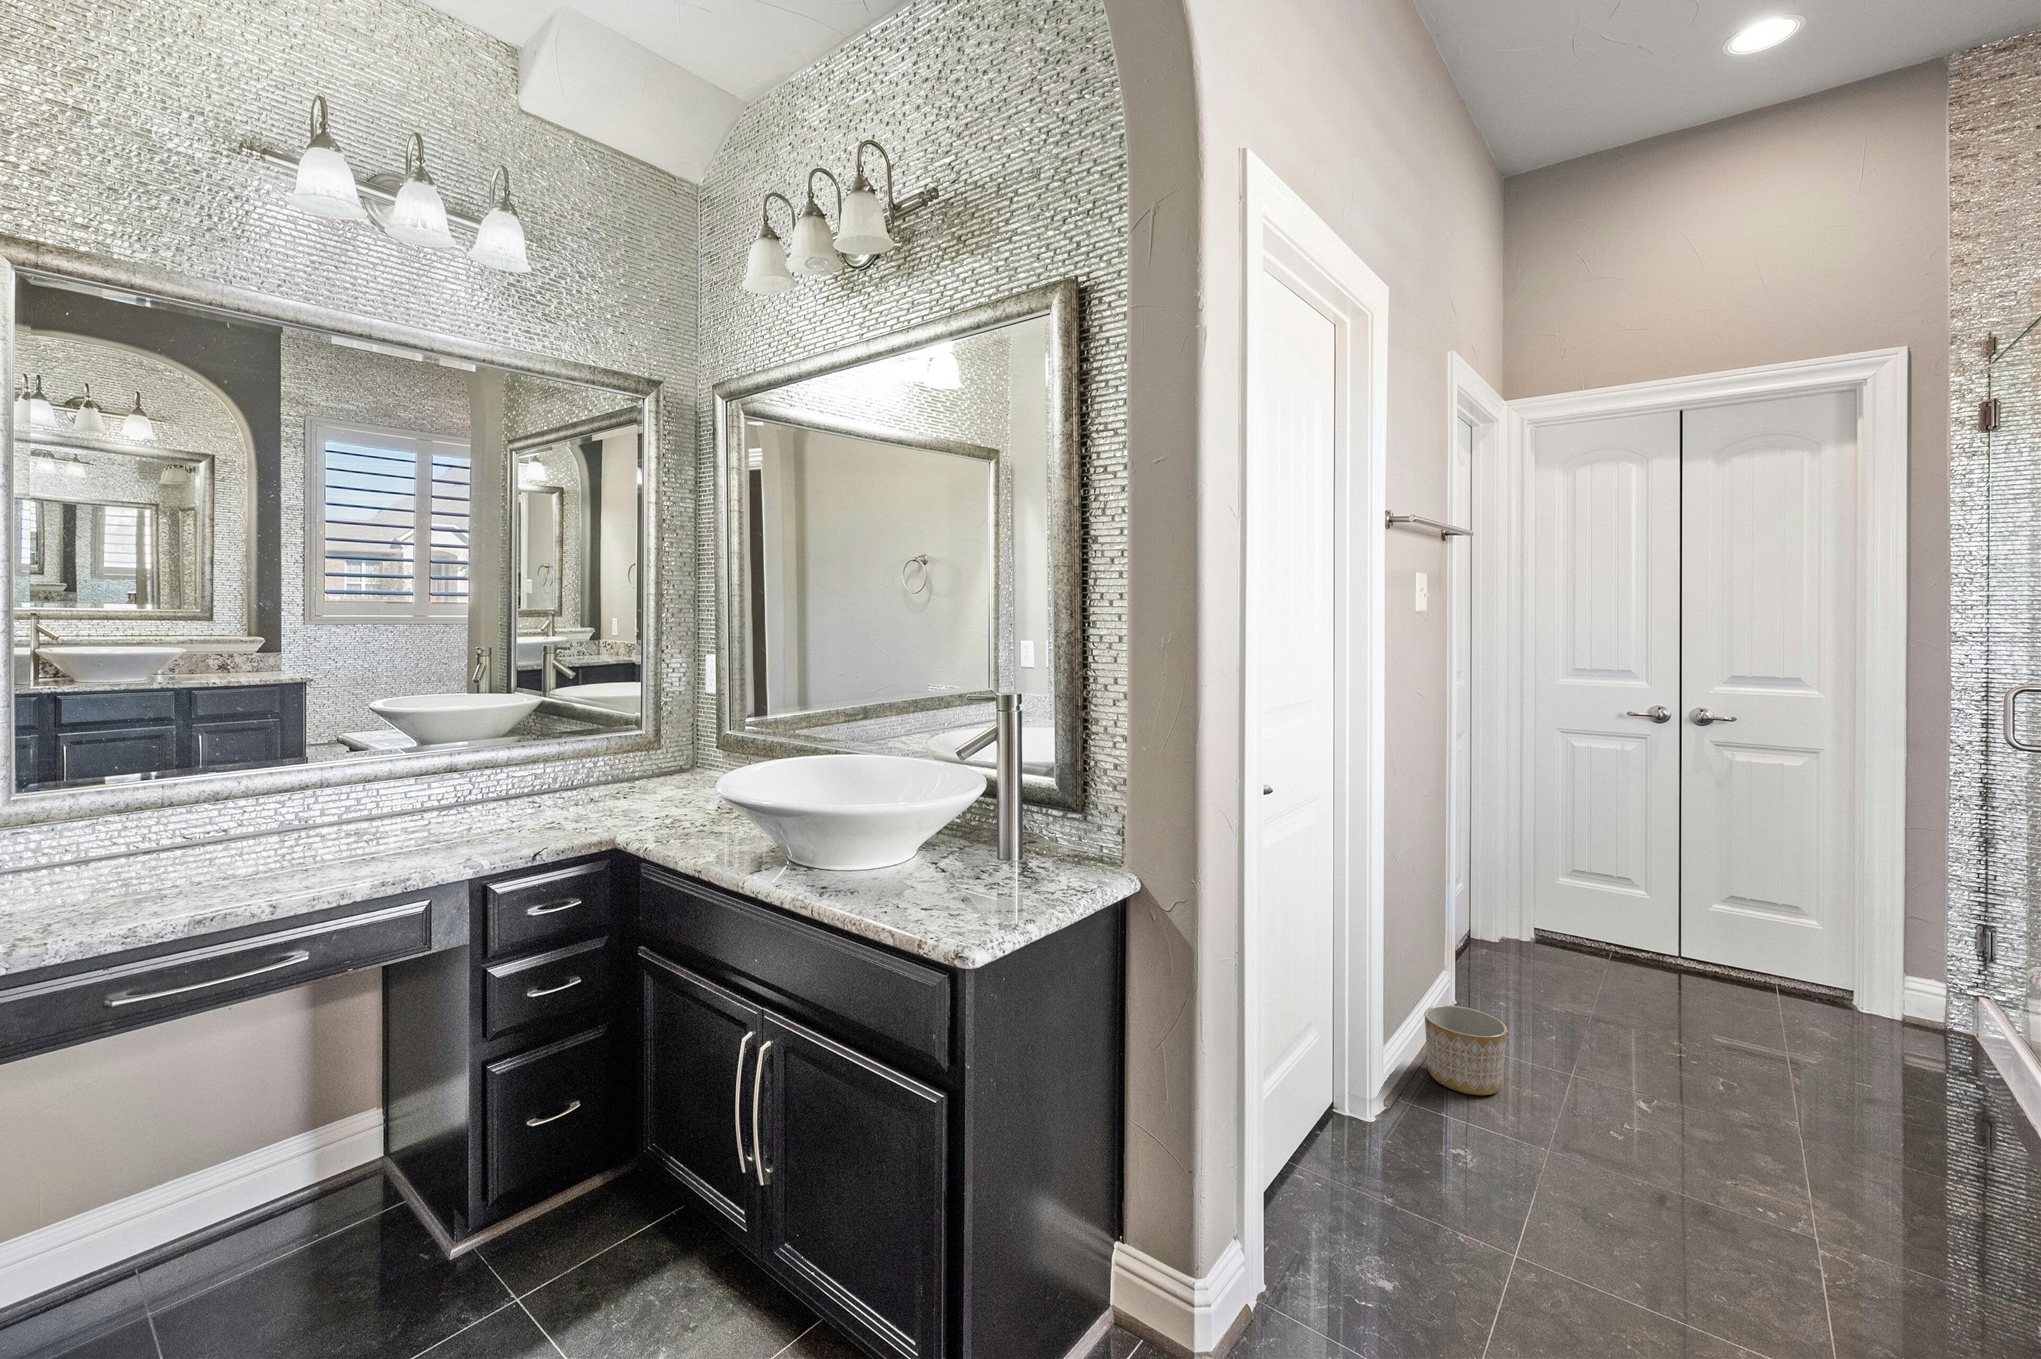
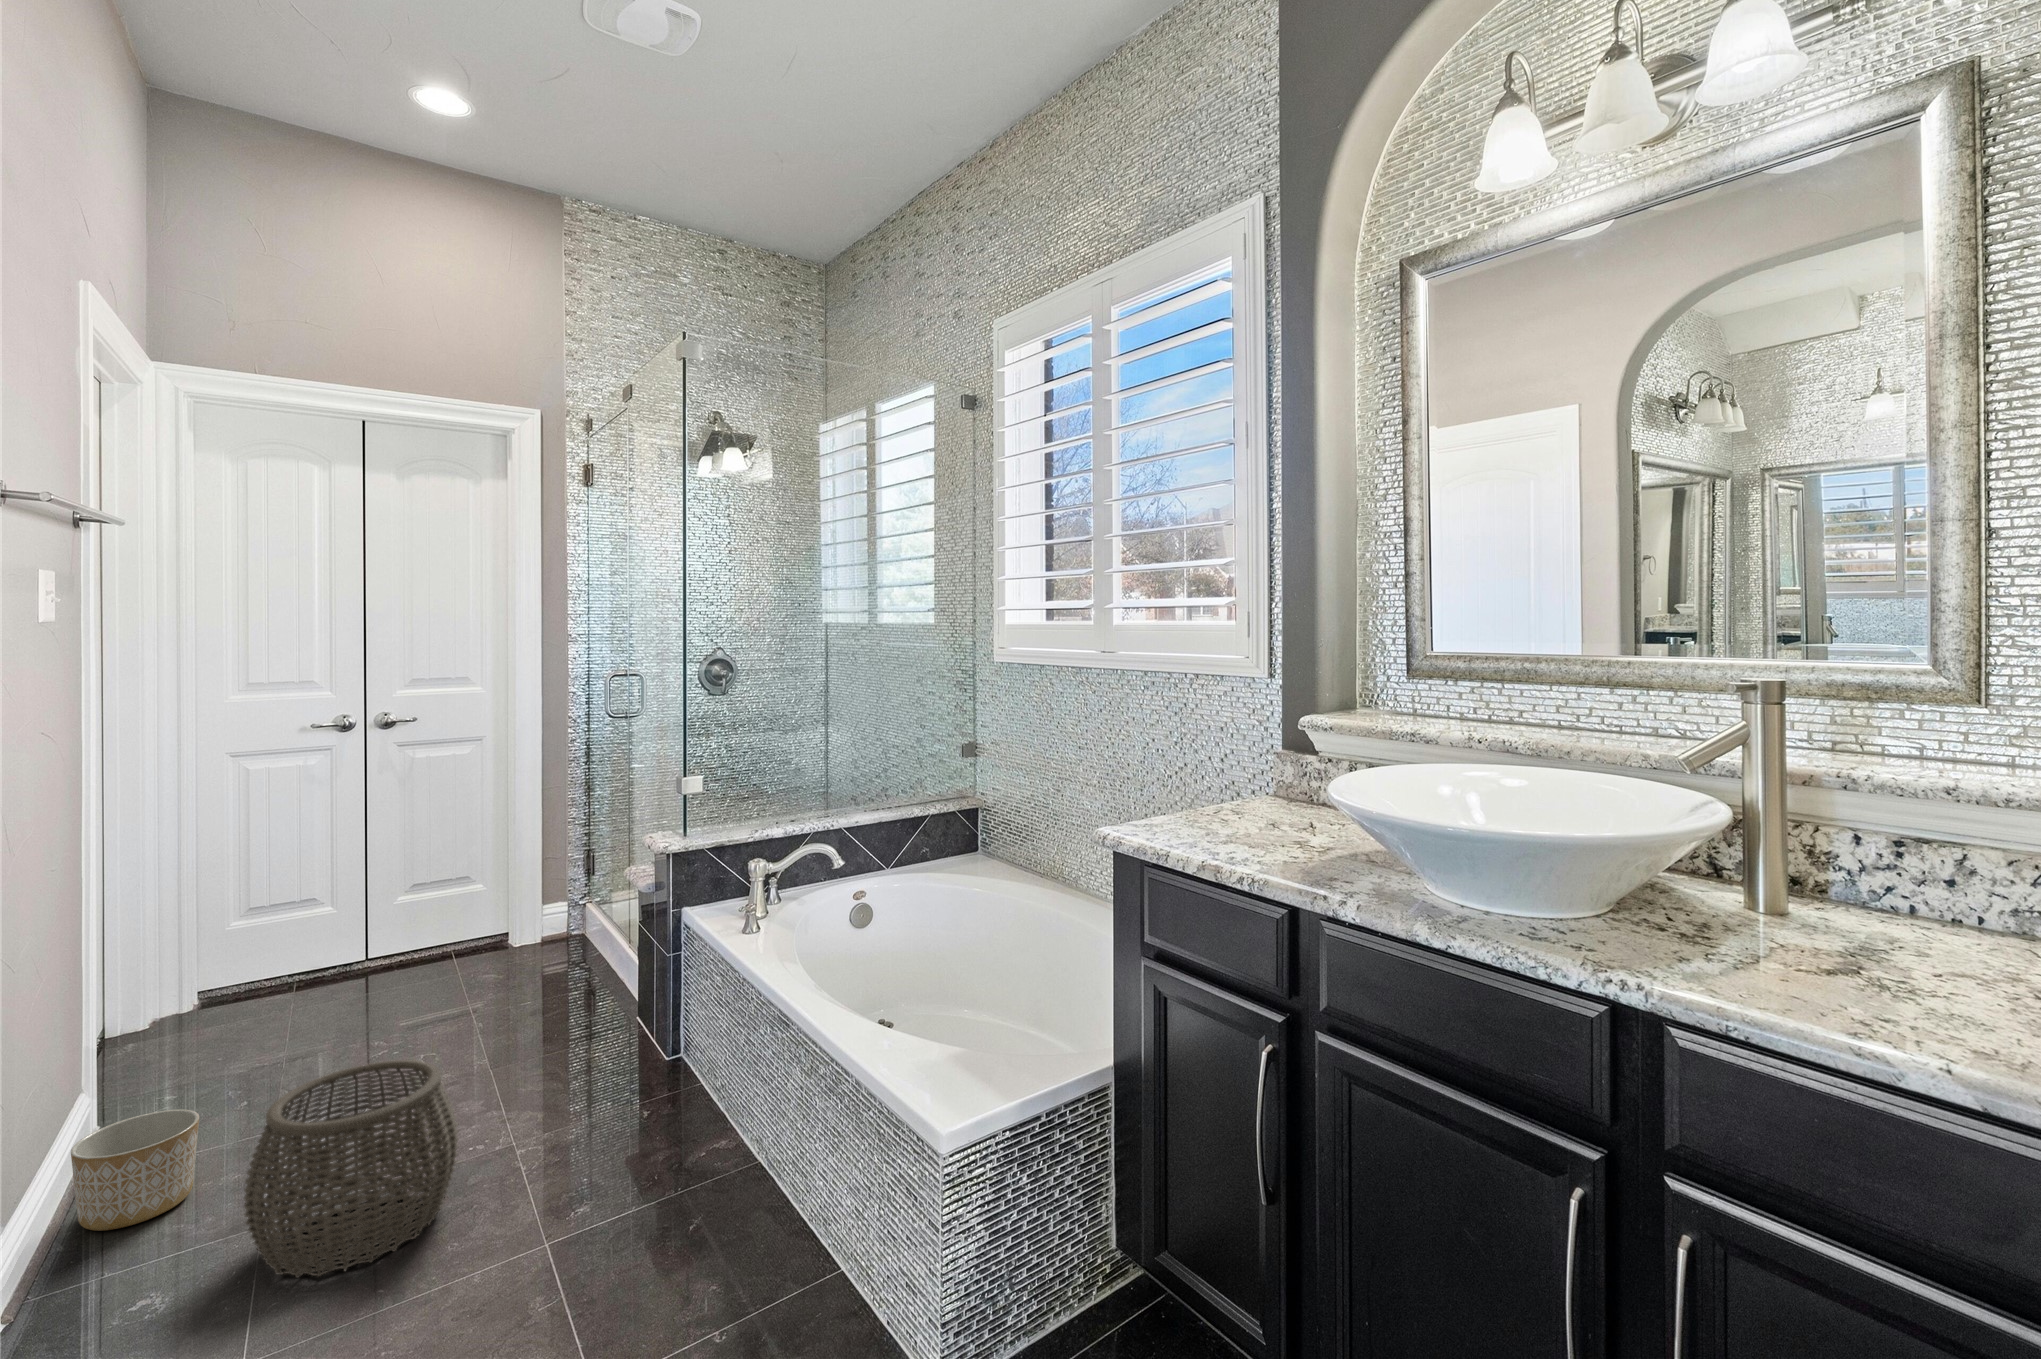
woven basket: none [1523,1042,1737,1261] -> present [243,1060,459,1278]

